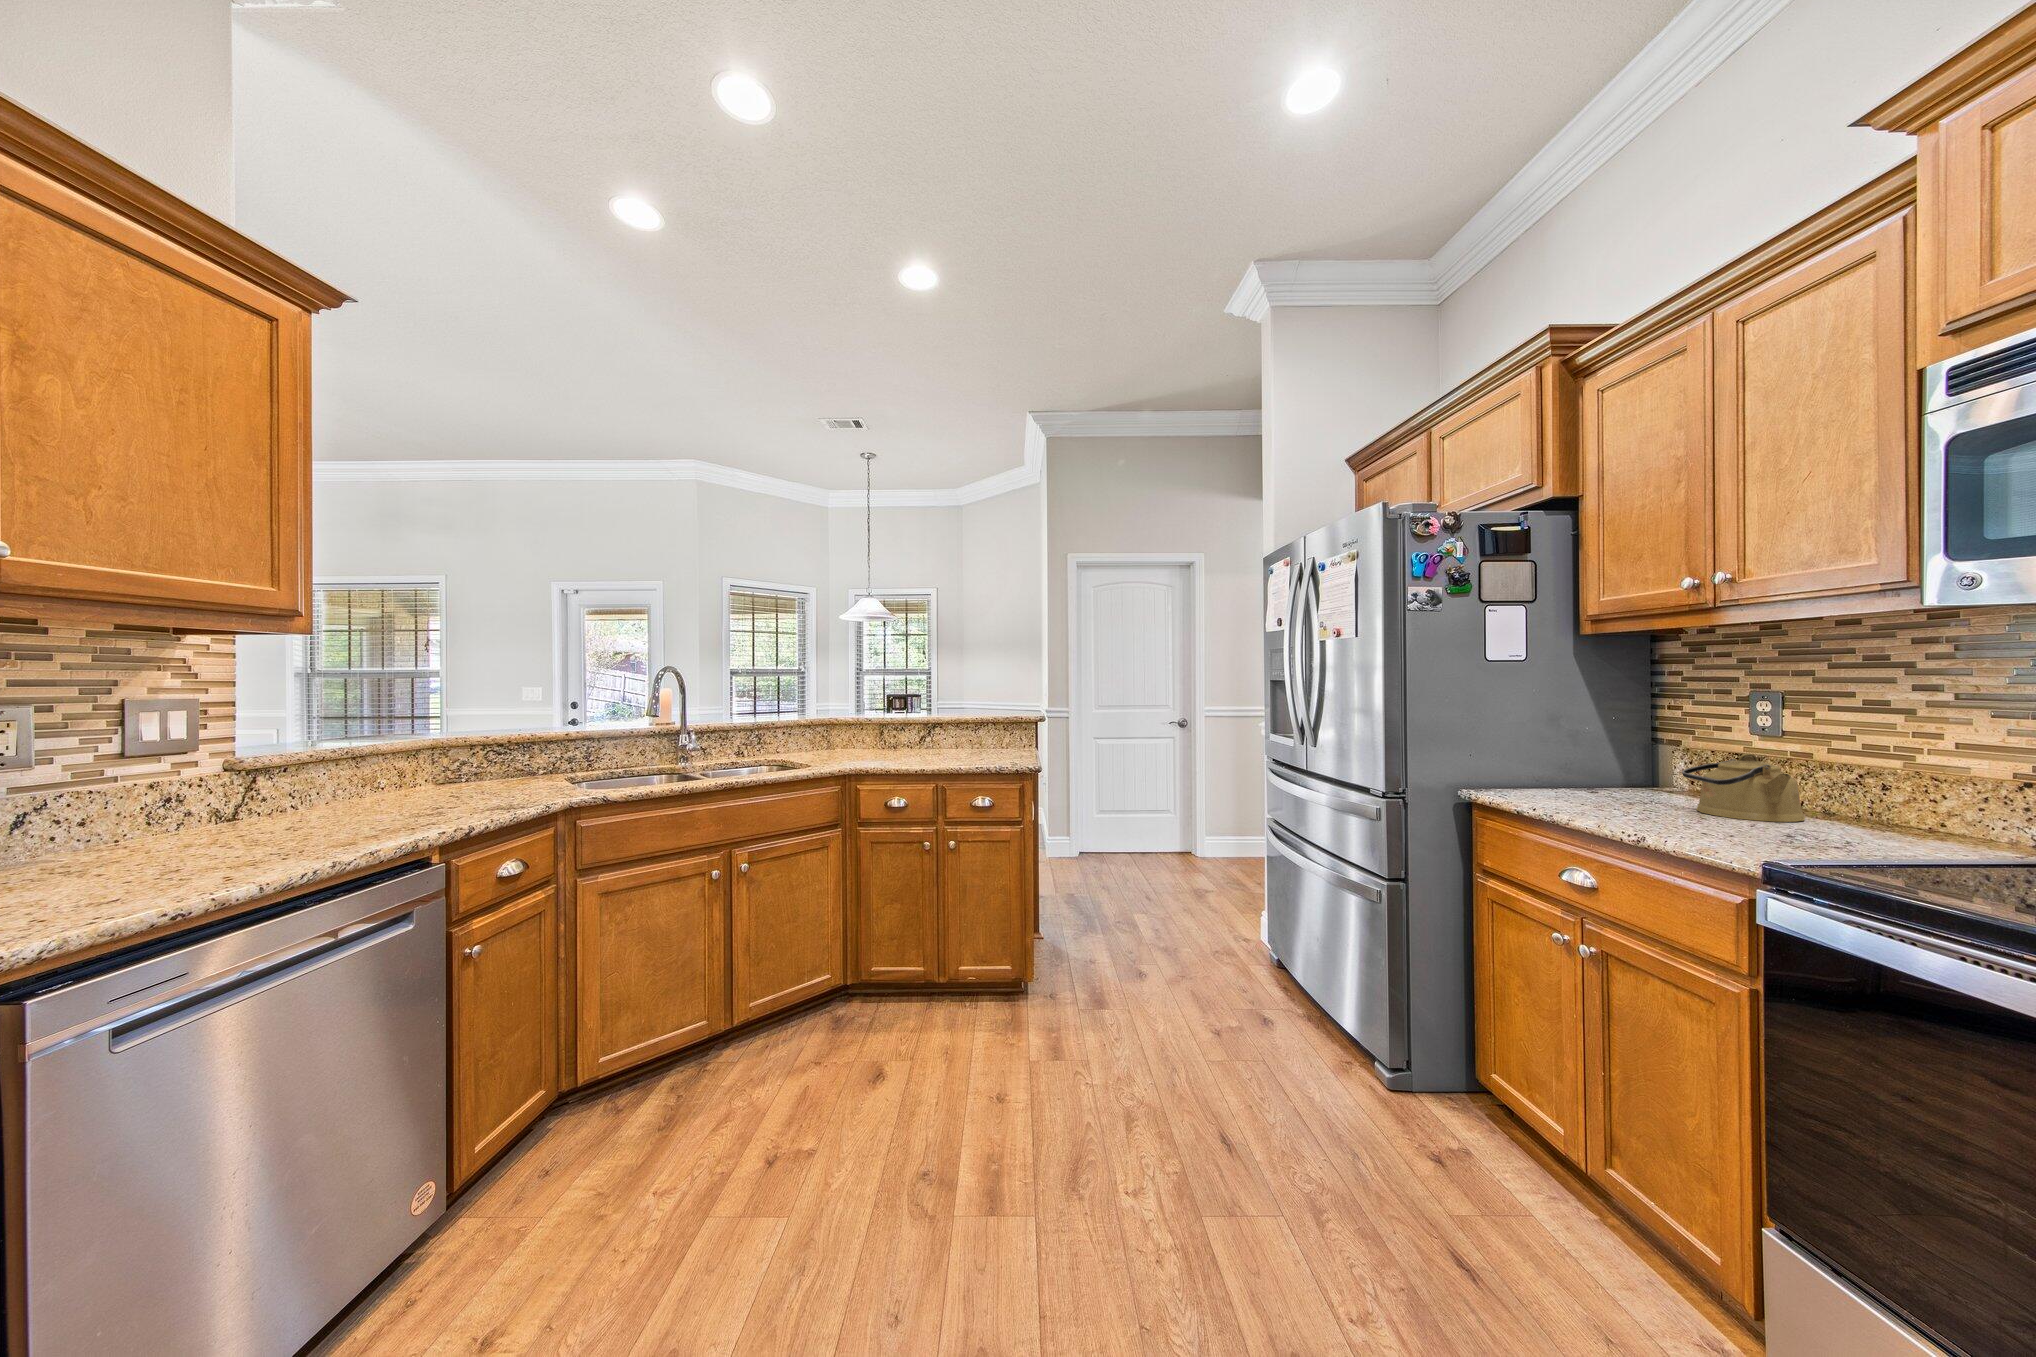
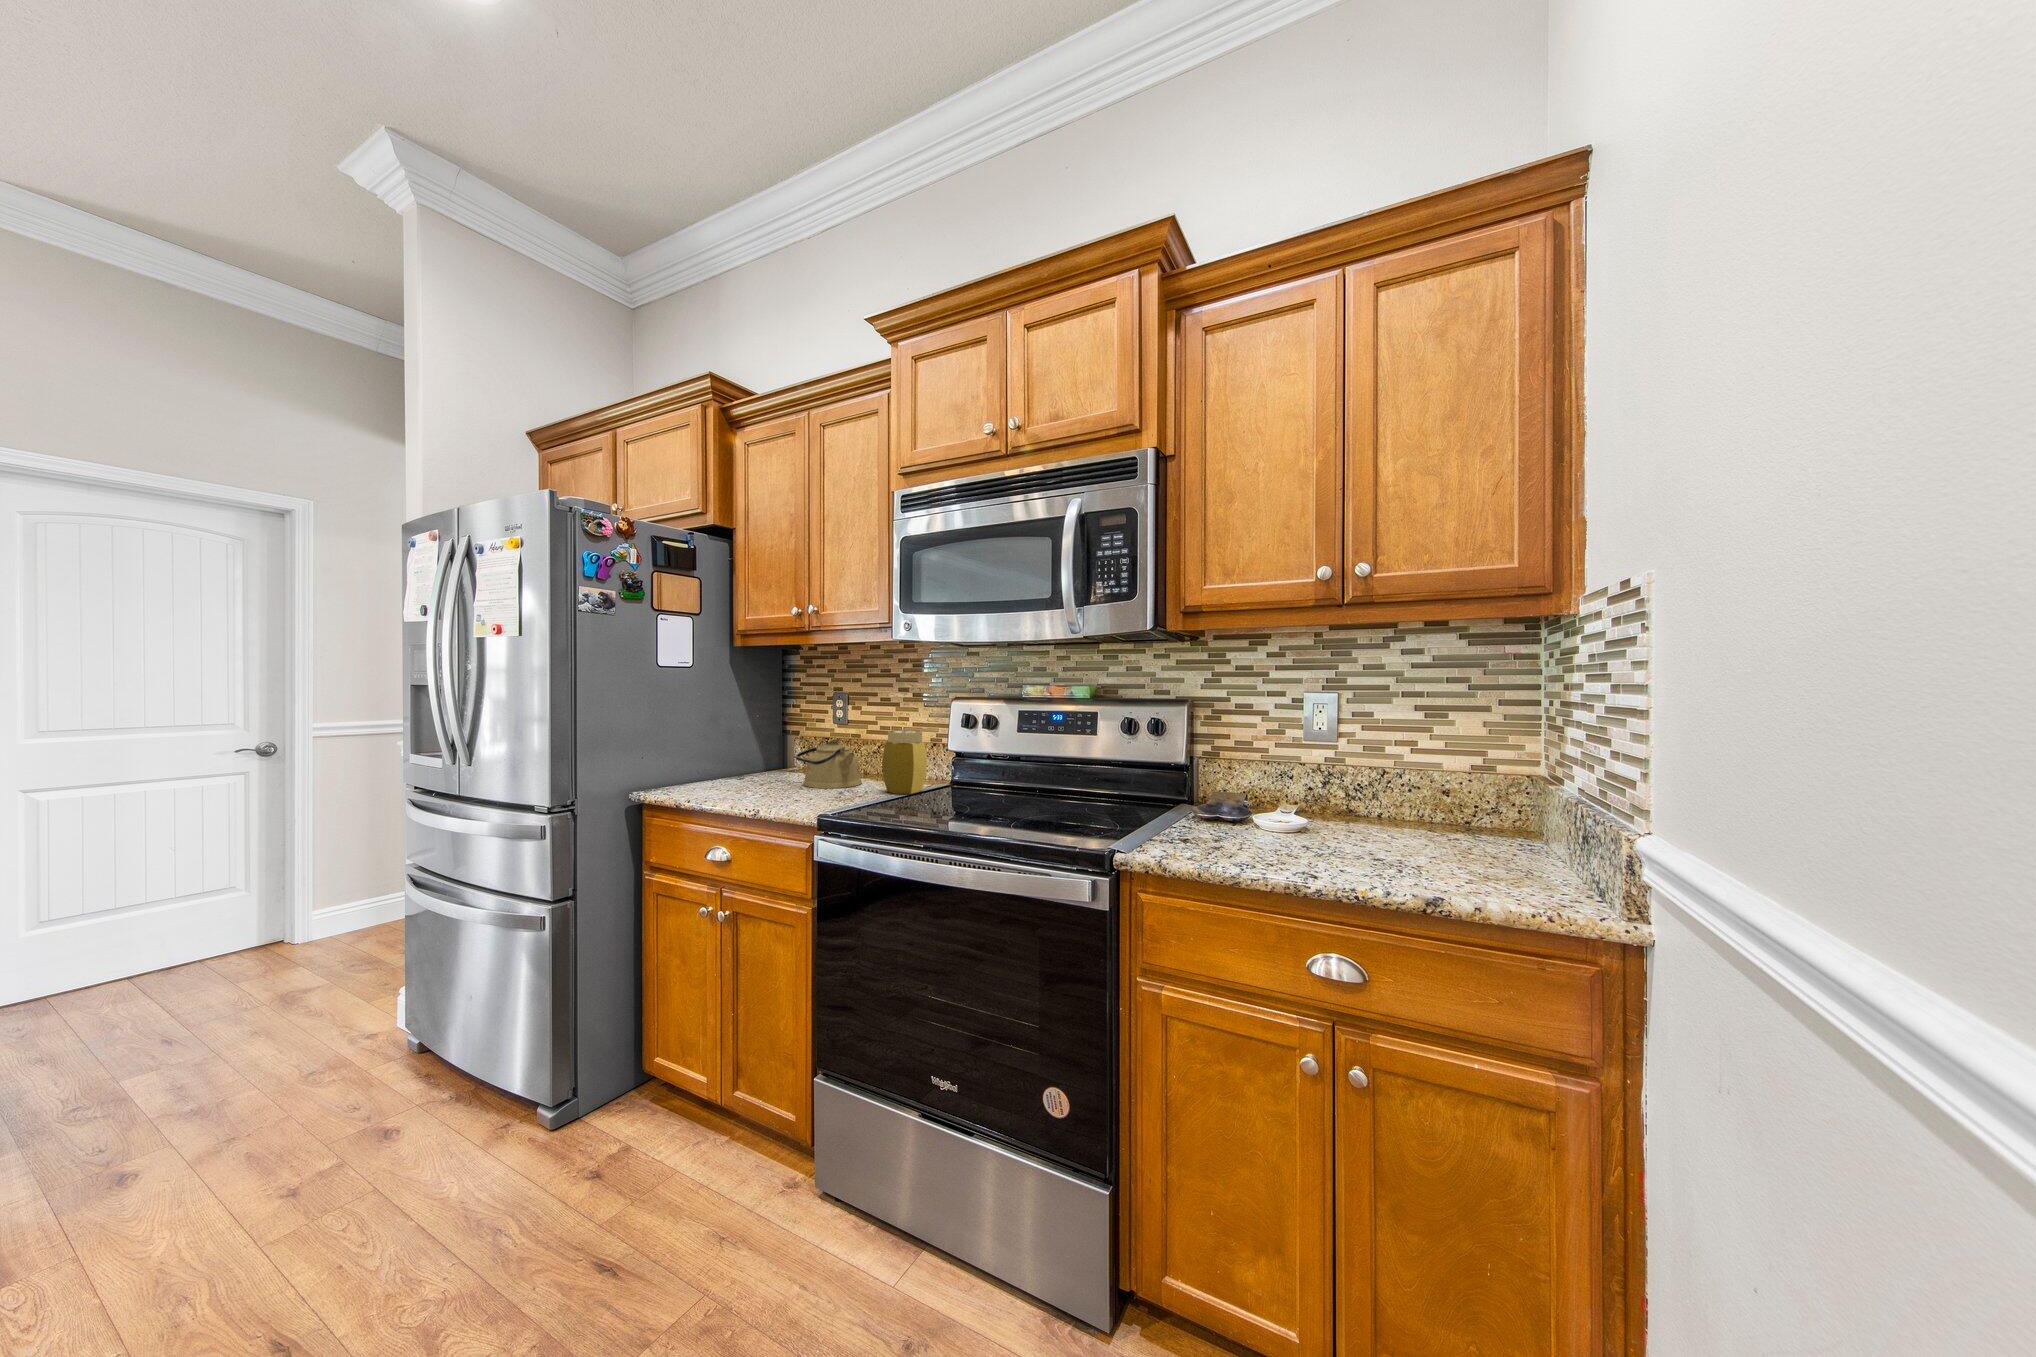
jar: none [1850,744,1955,845] -> present [882,730,927,794]

